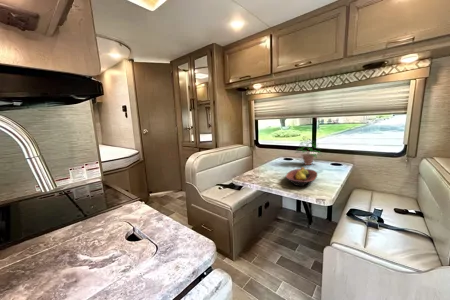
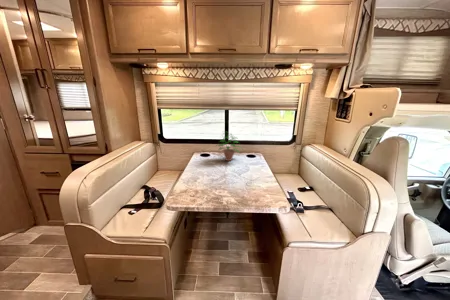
fruit bowl: present [286,167,317,186] -> none [229,168,259,190]

